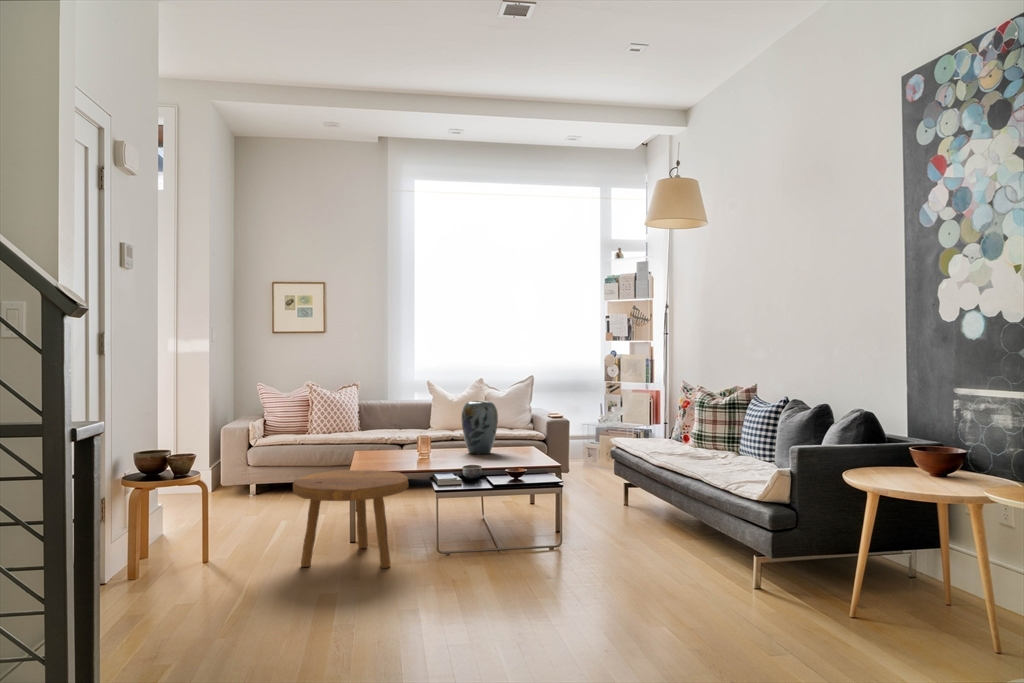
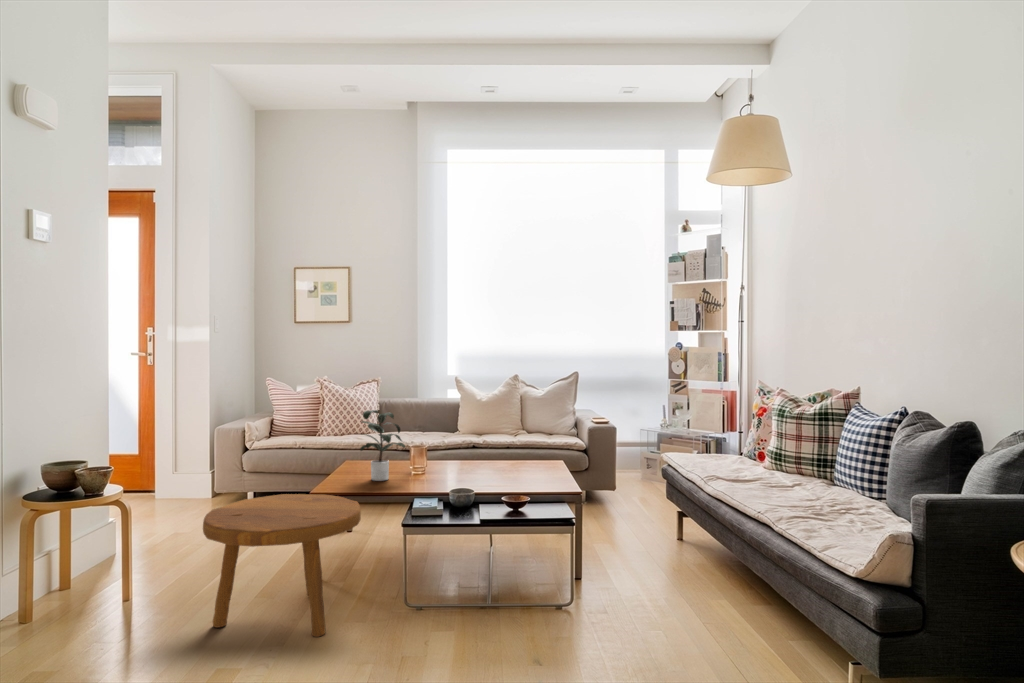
vase: present [461,401,498,454] -> none [468,404,513,471]
potted plant: none [378,405,430,462] -> present [360,410,405,481]

